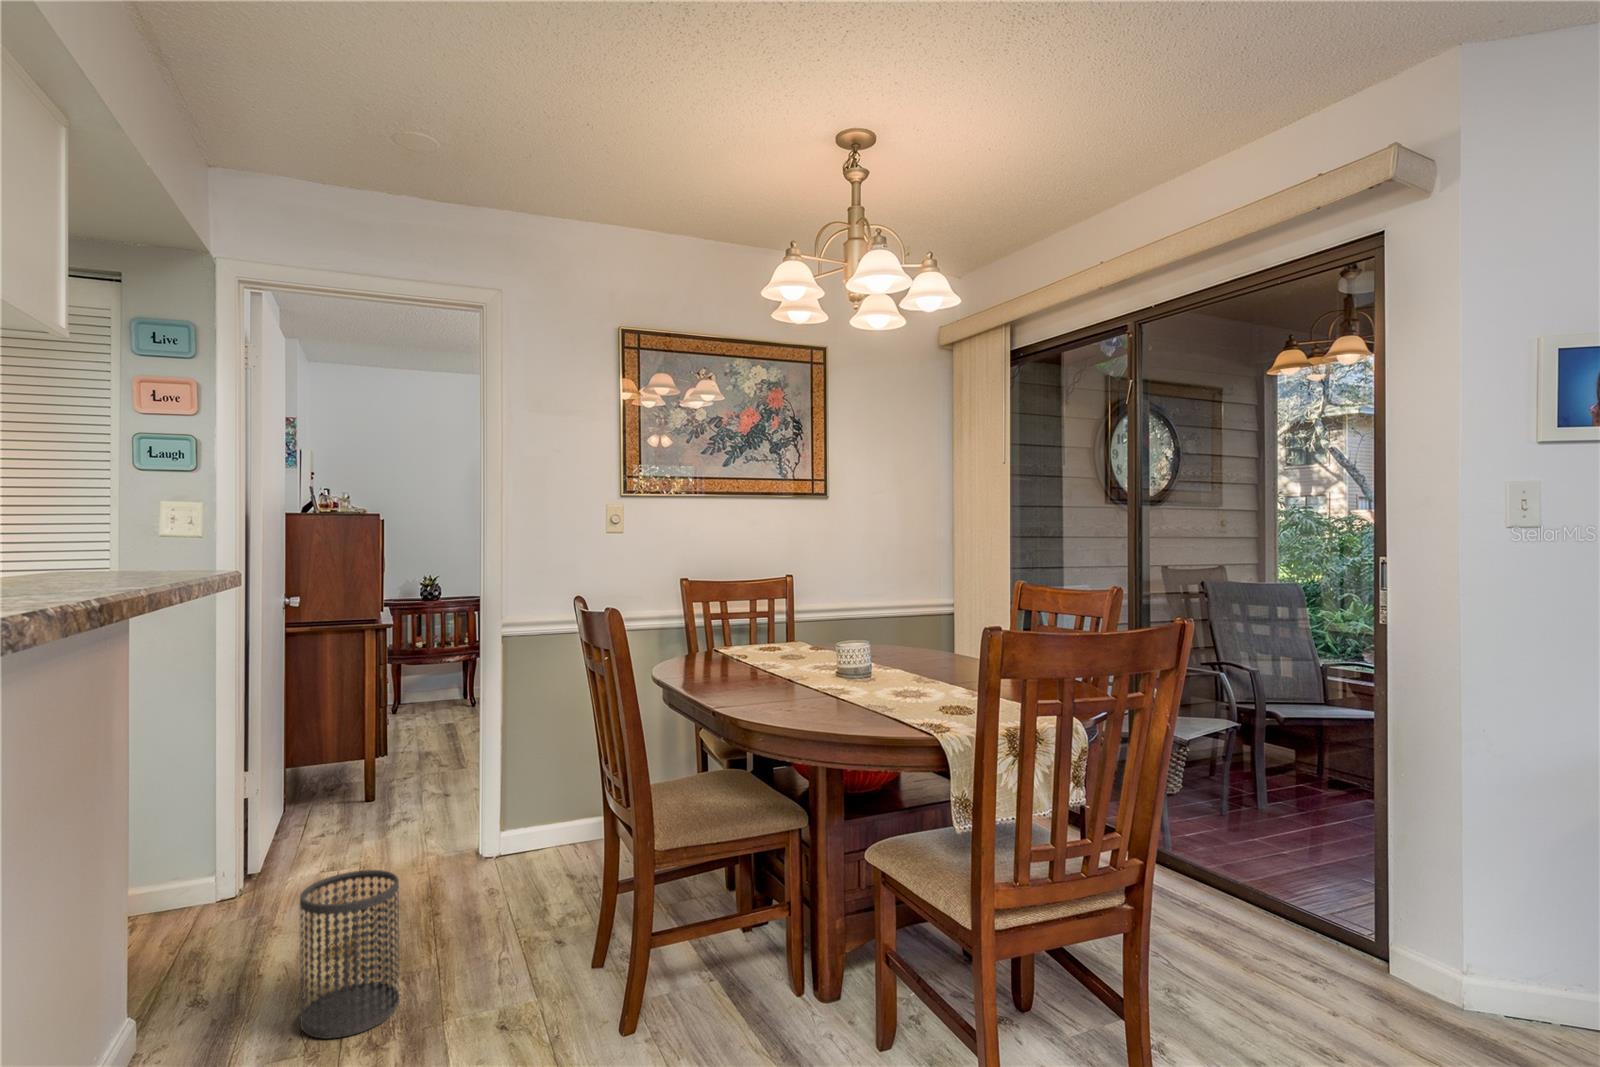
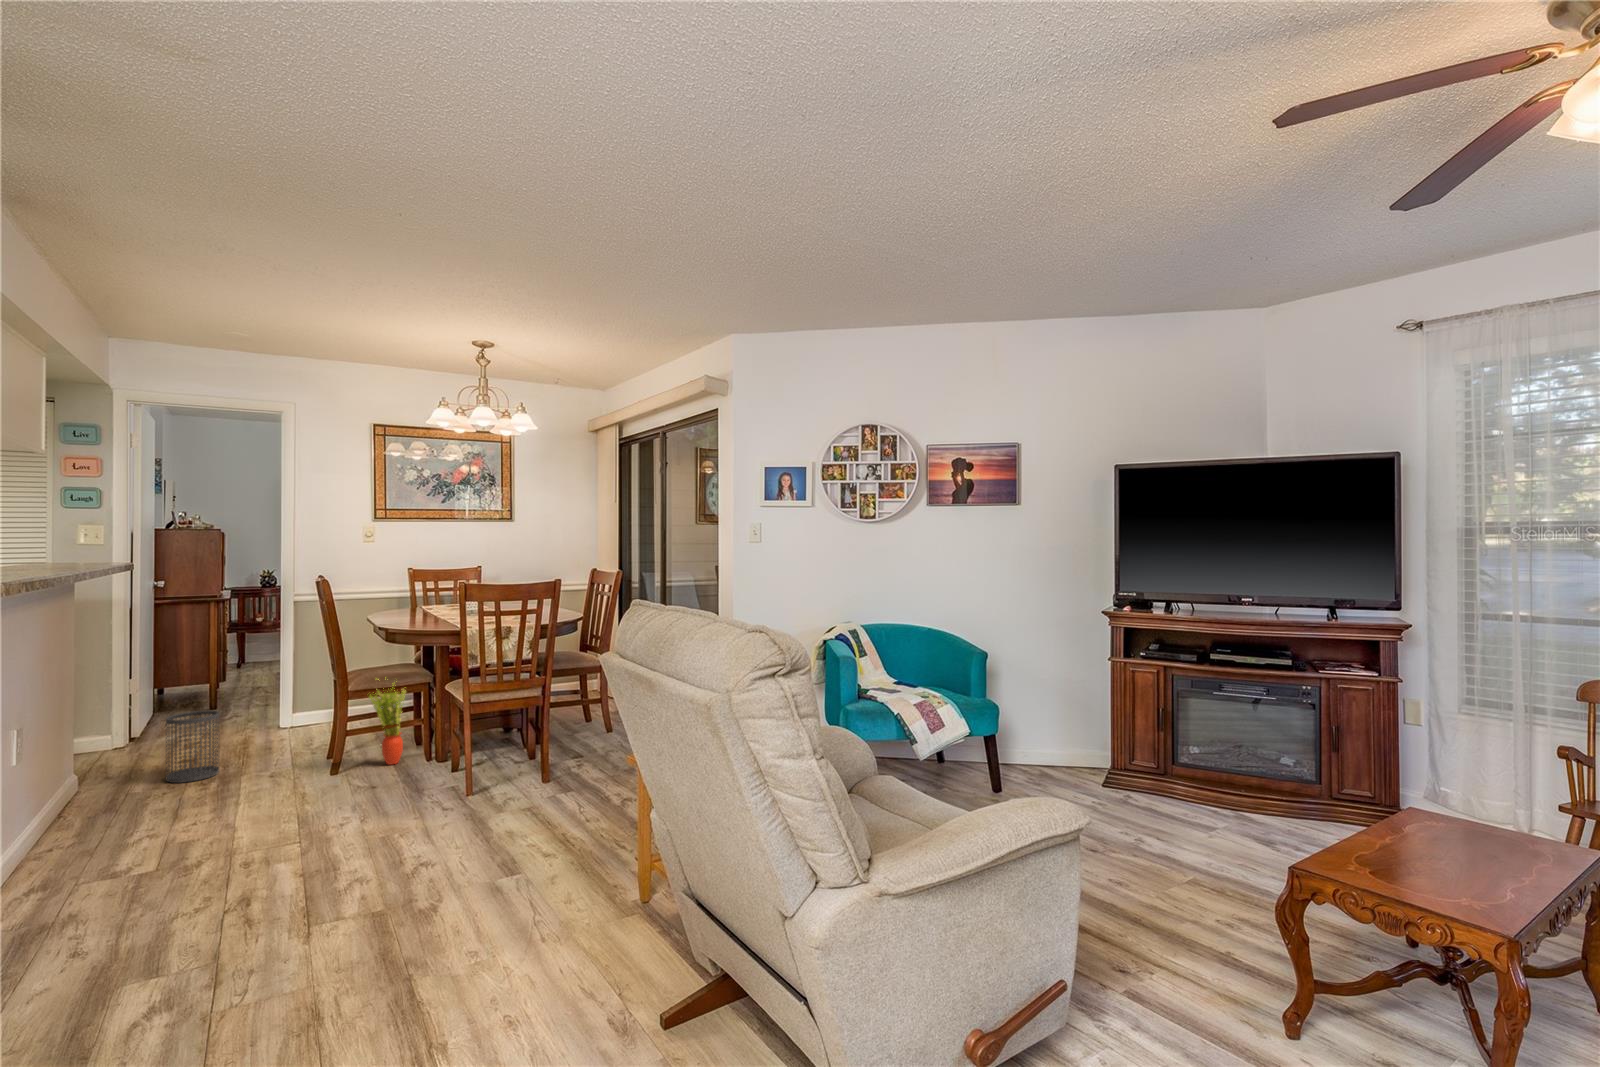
potted plant: none [678,810,757,1000] -> present [369,679,406,765]

